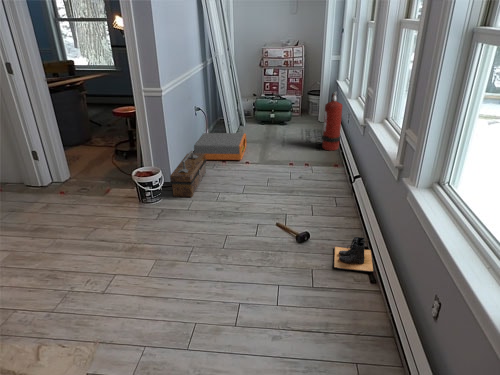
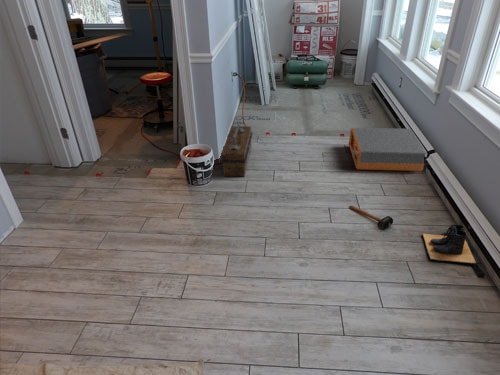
fire extinguisher: present [322,92,342,151] -> none [369,52,395,118]
storage box: present [194,133,247,160] -> present [349,128,426,171]

